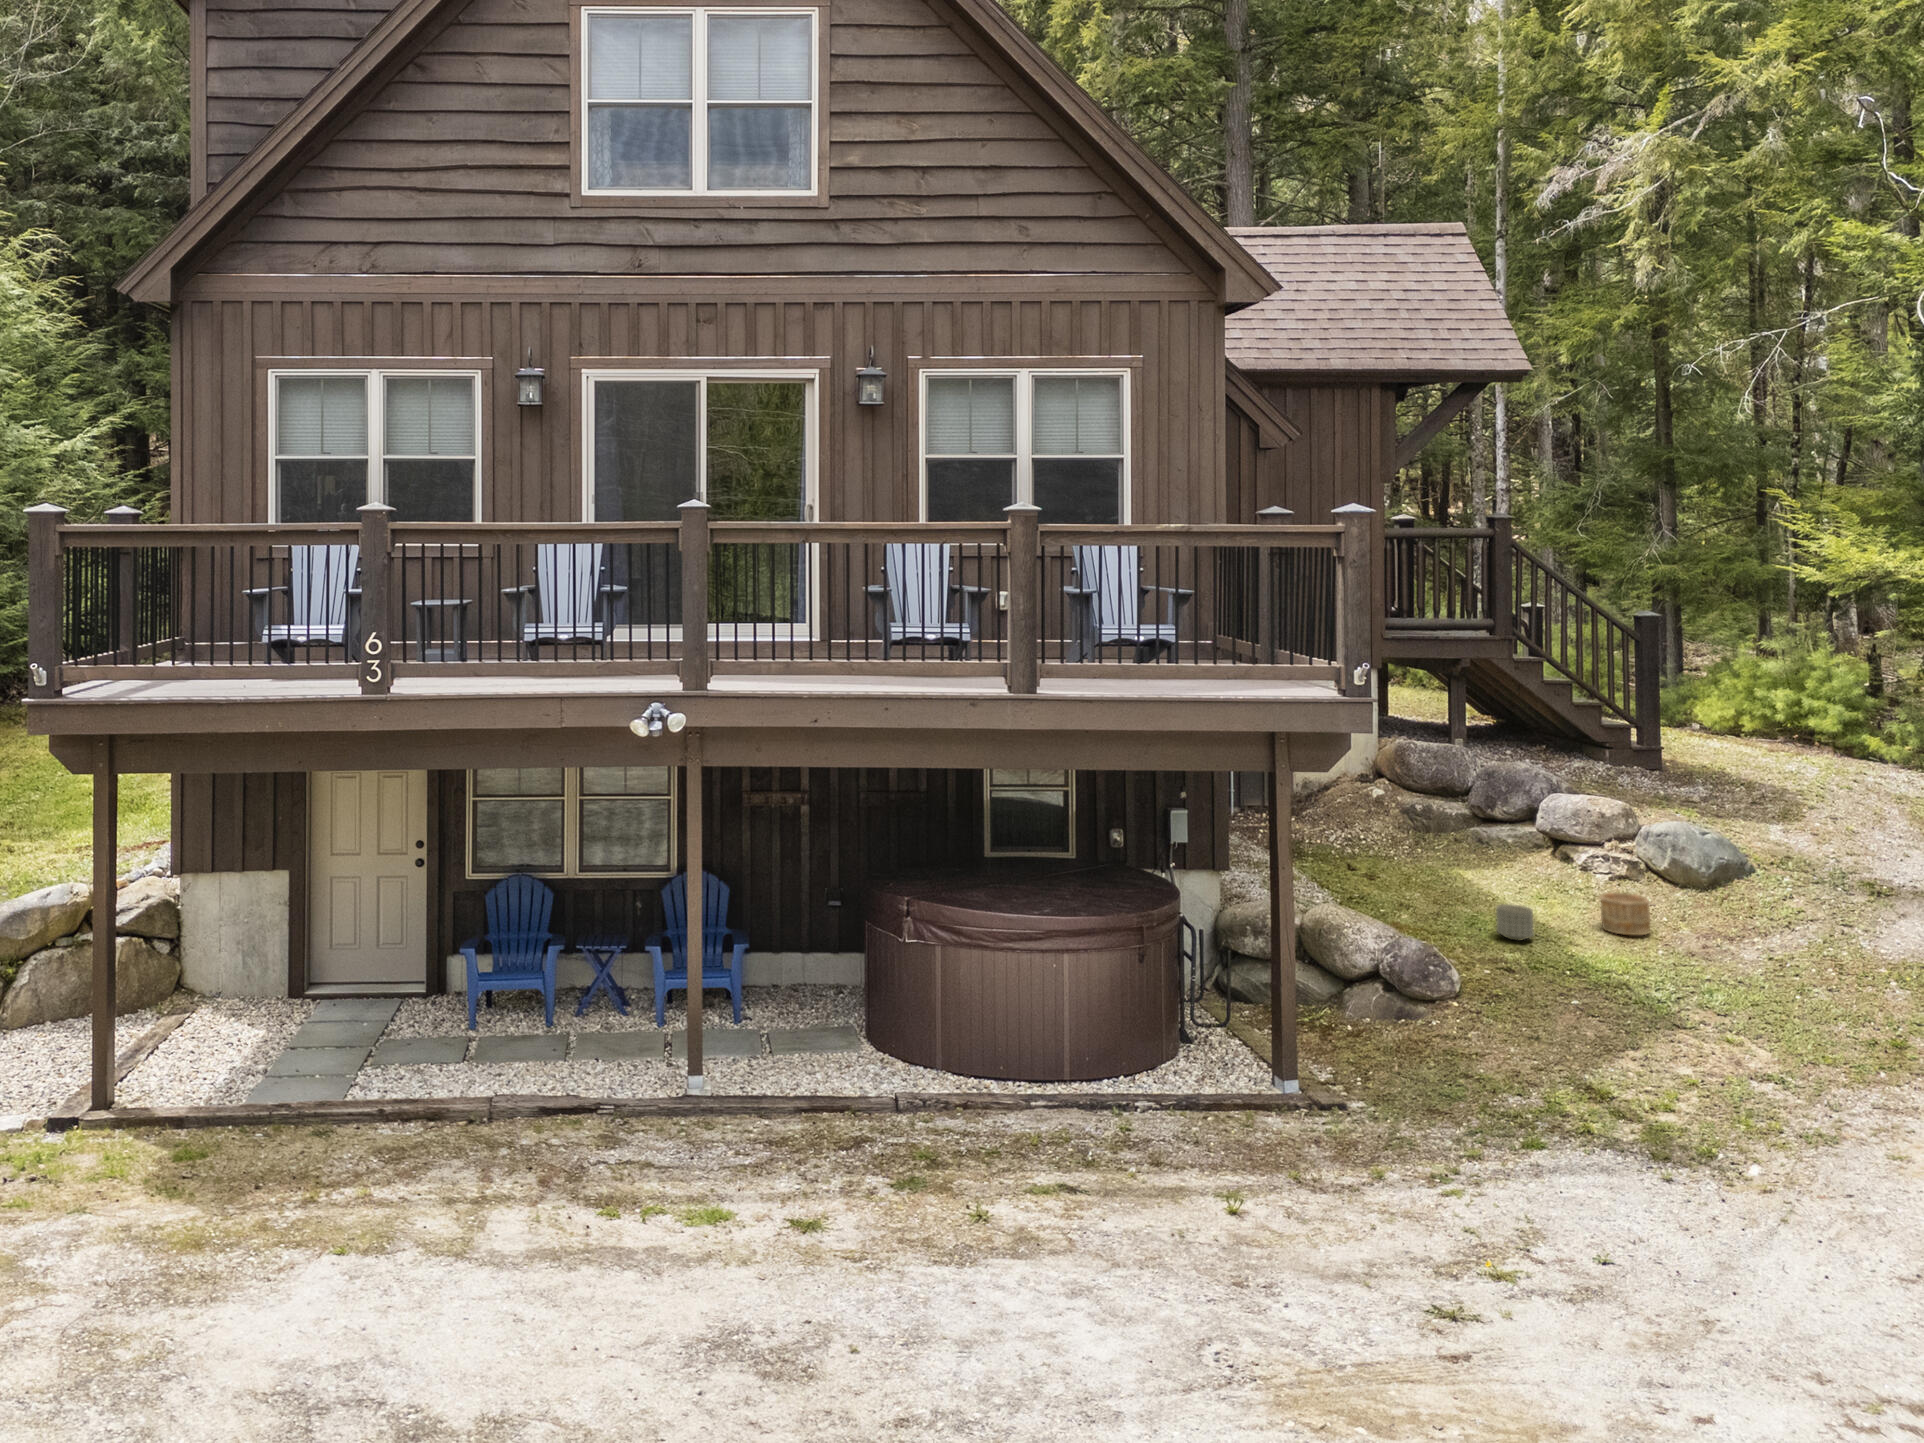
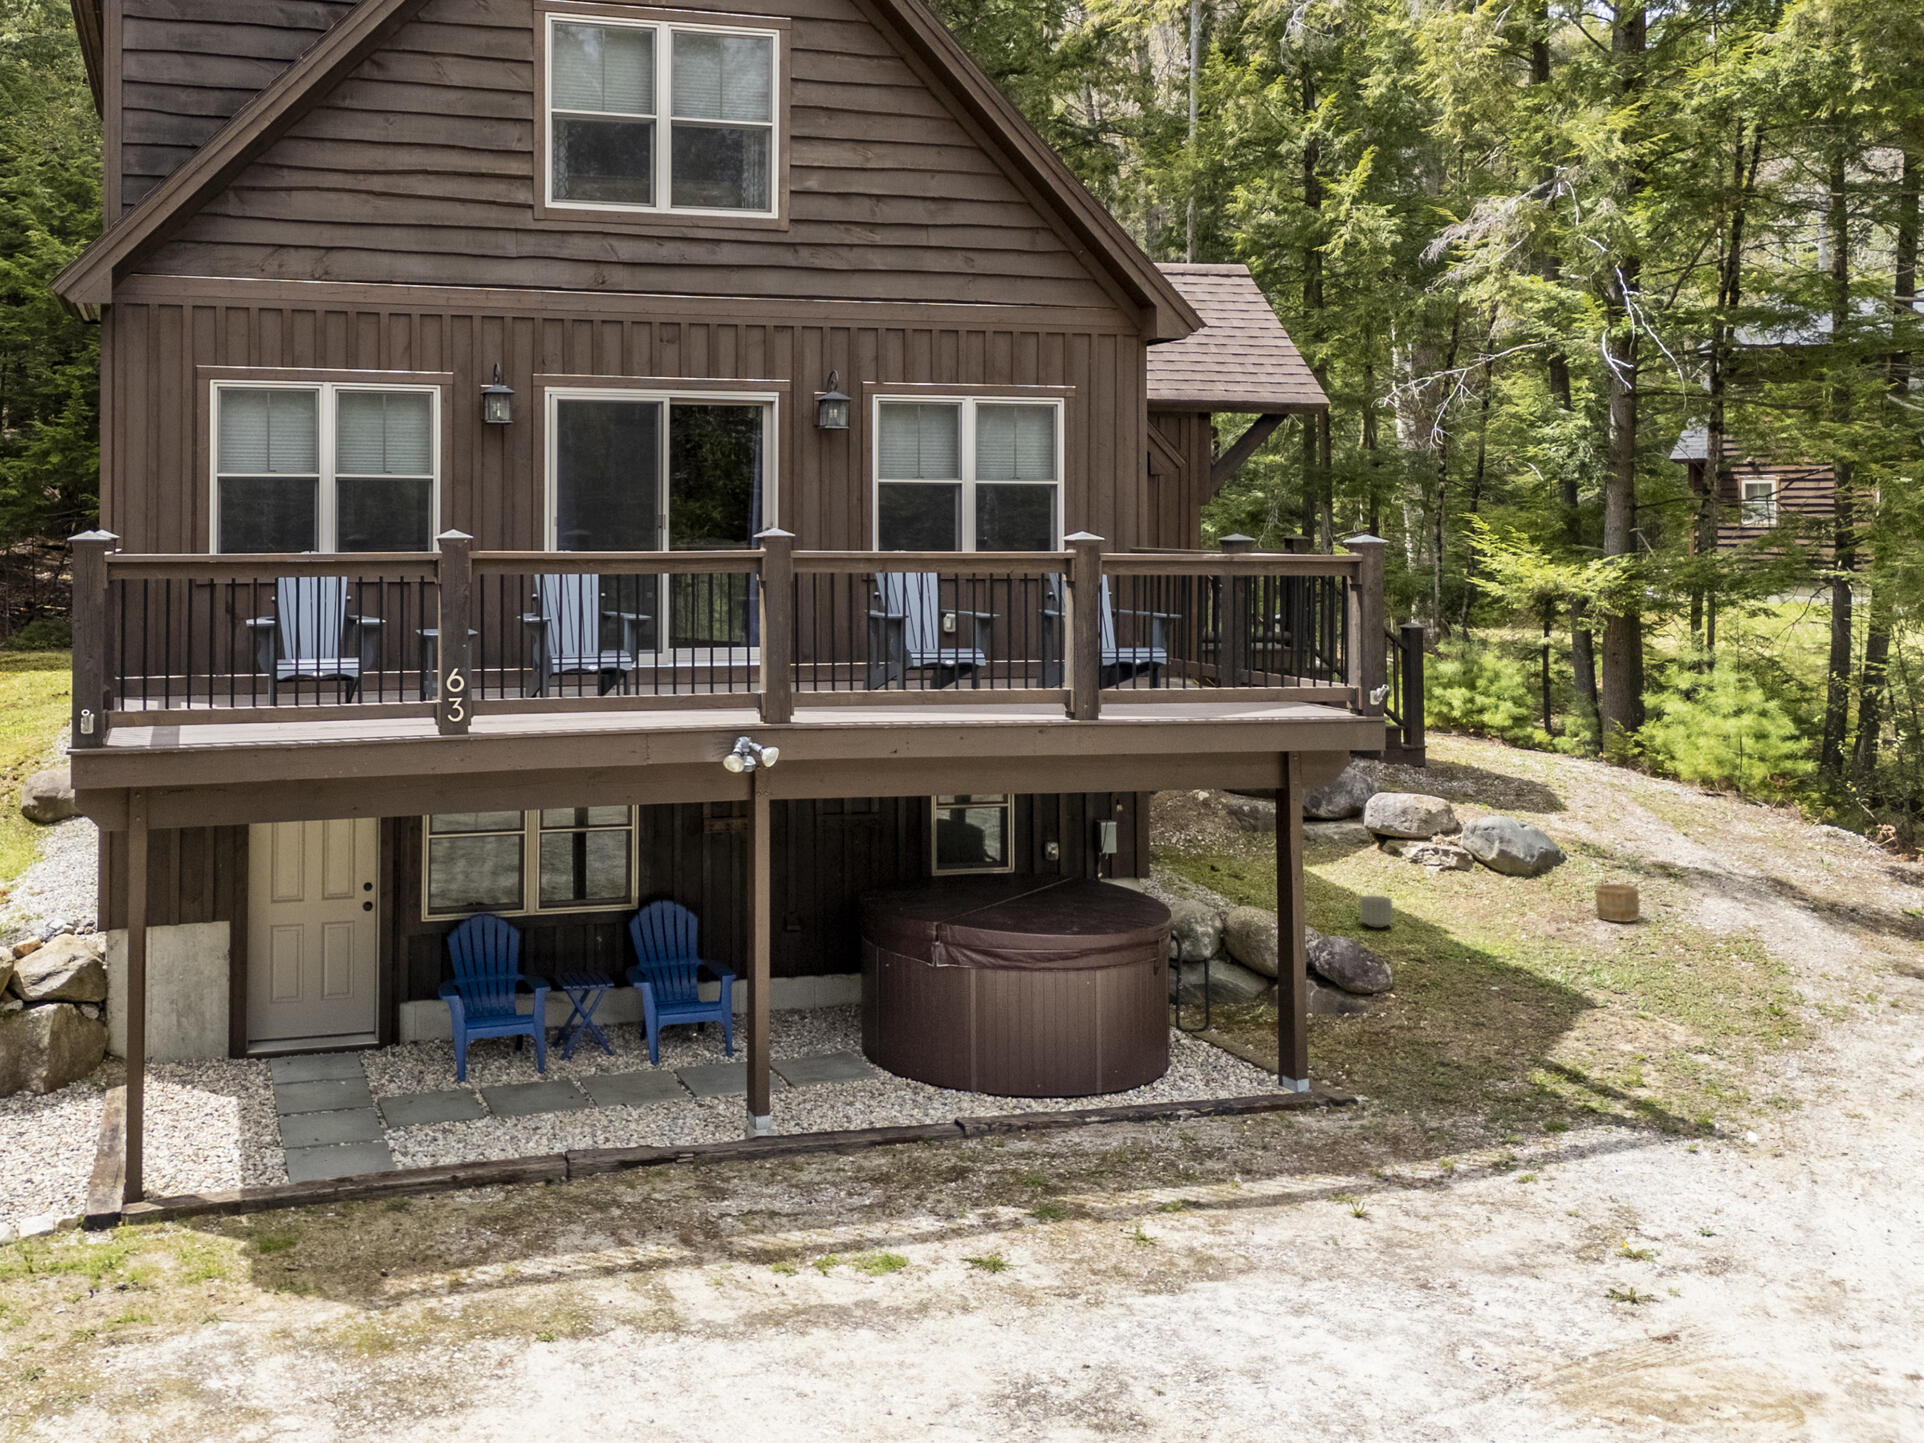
wooden bucket: present [1599,892,1650,935] -> present [1595,884,1640,922]

